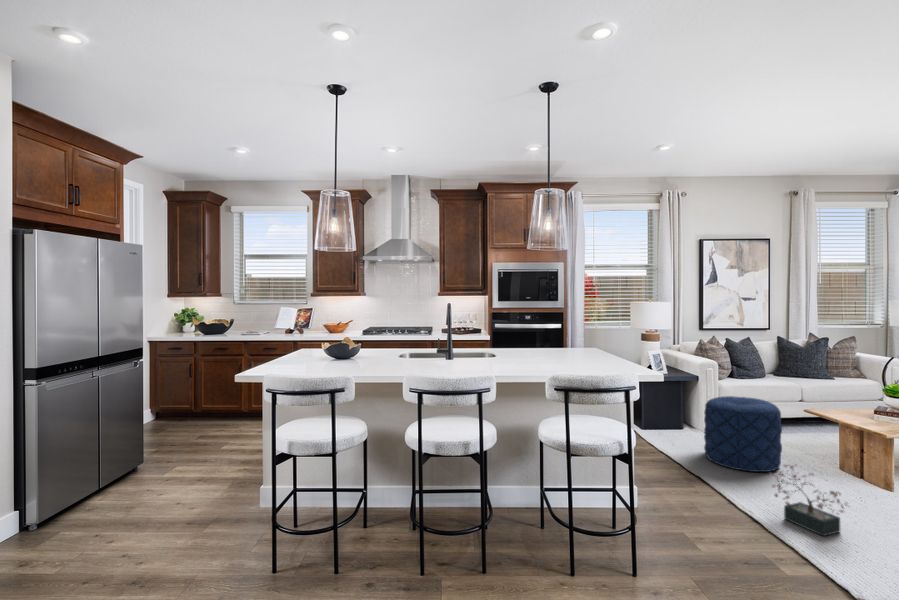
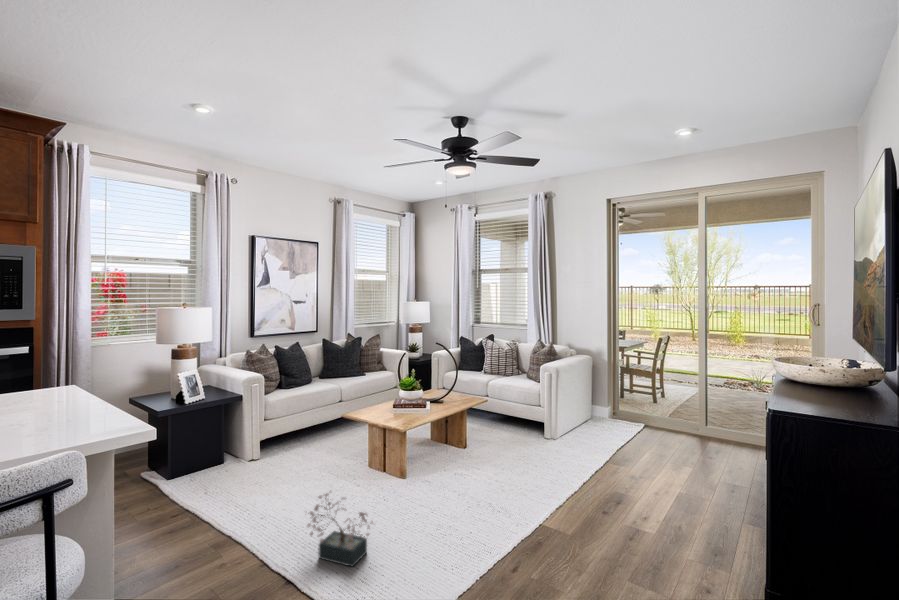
pouf: present [704,396,782,472] -> none [245,413,322,501]

